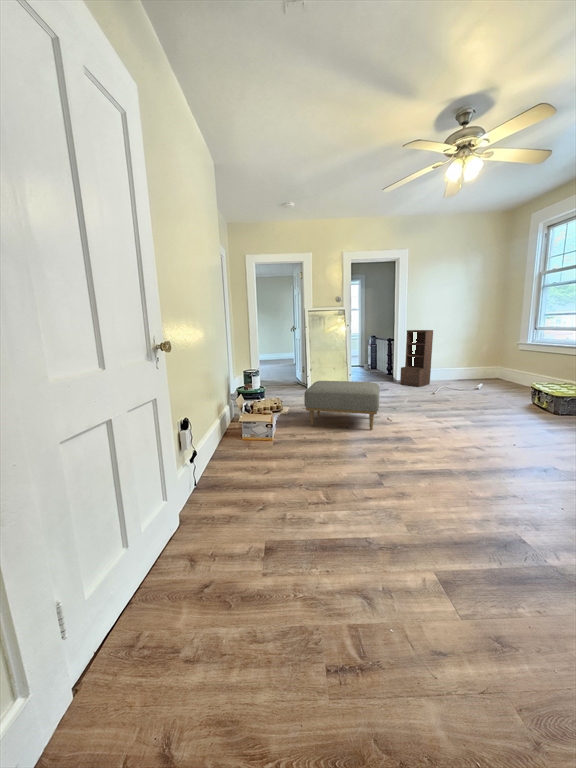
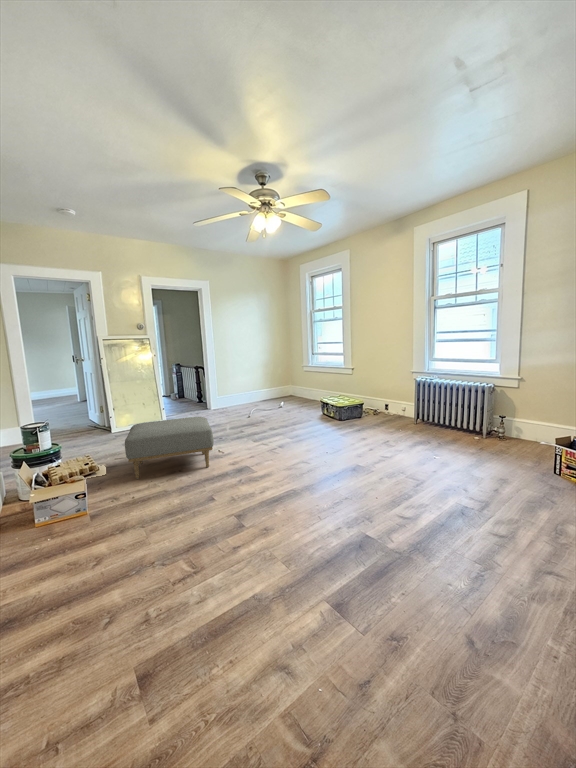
bookshelf: present [400,330,433,387] -> none [215,358,242,412]

